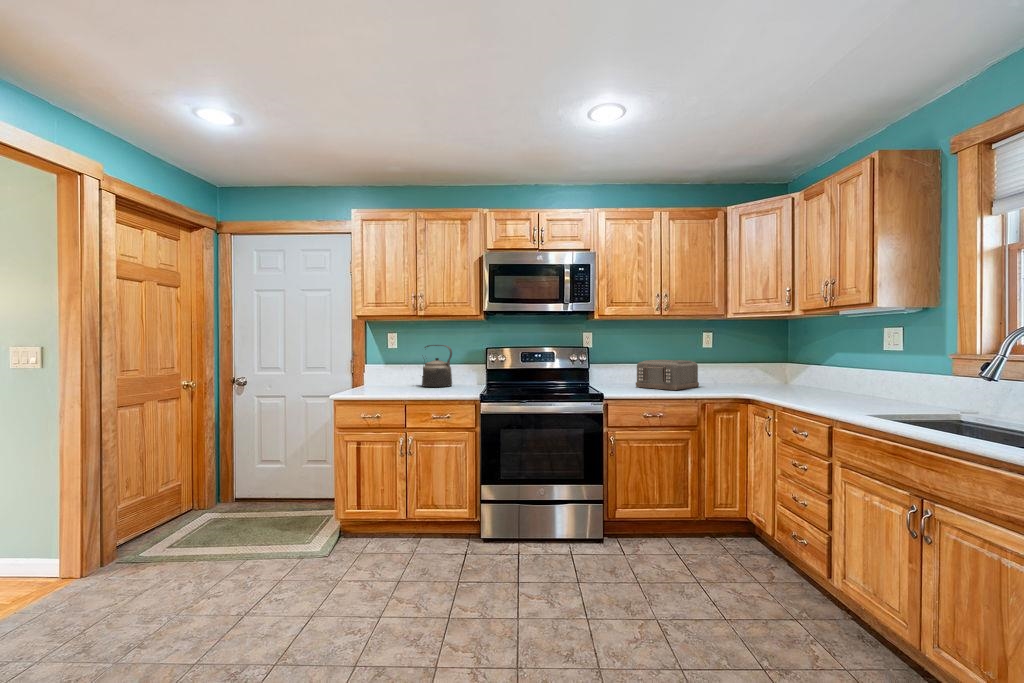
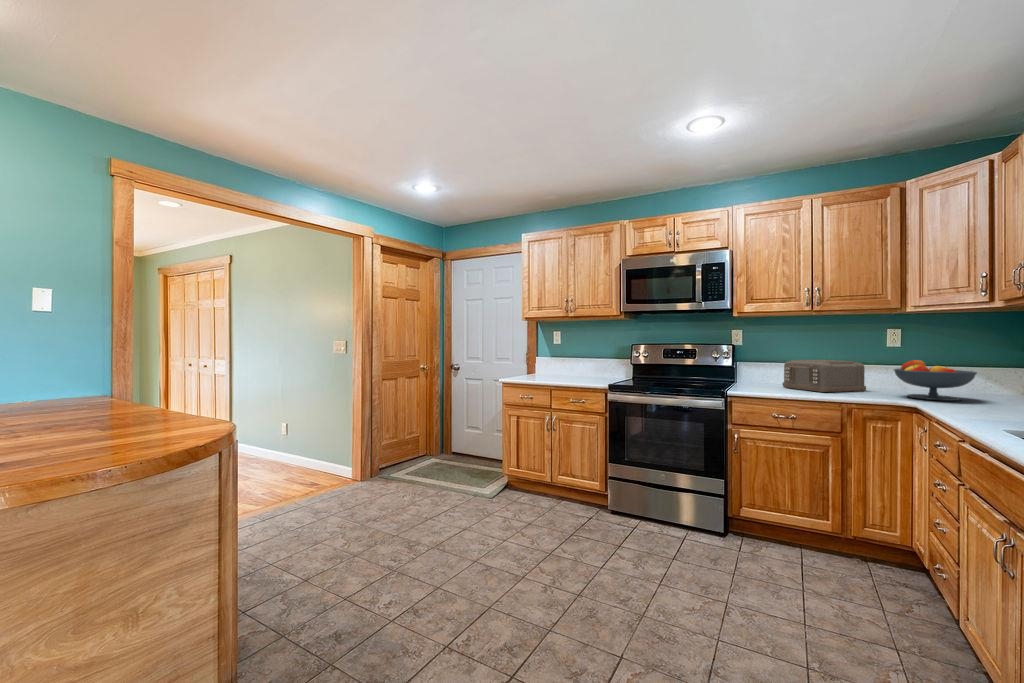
kettle: present [422,345,452,387] -> none [577,342,604,378]
fruit bowl: none [725,359,781,392] -> present [894,360,977,401]

